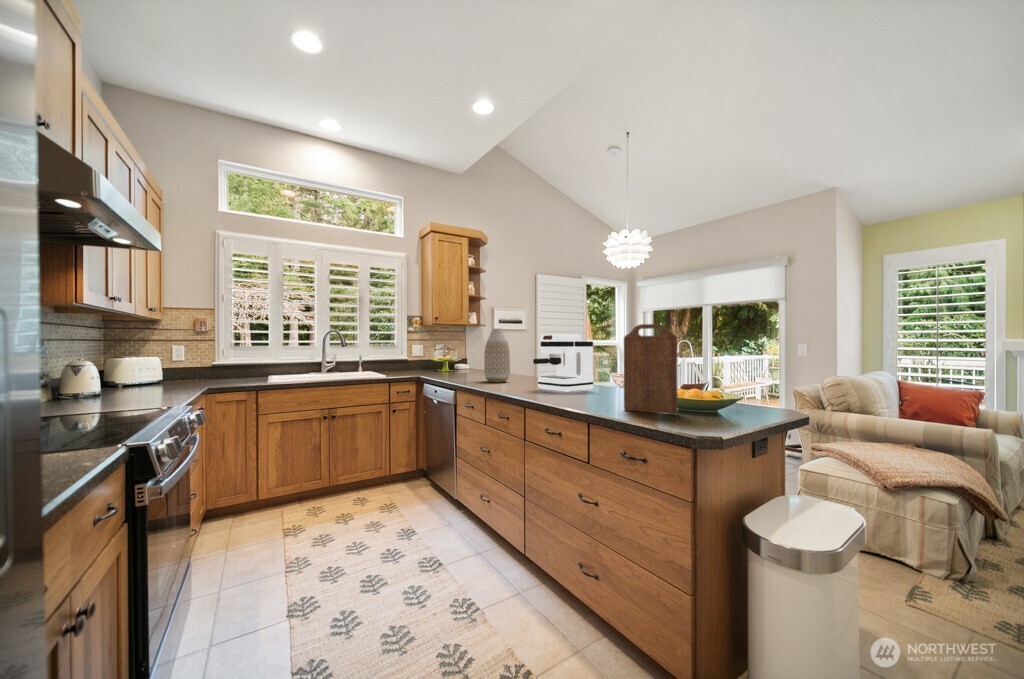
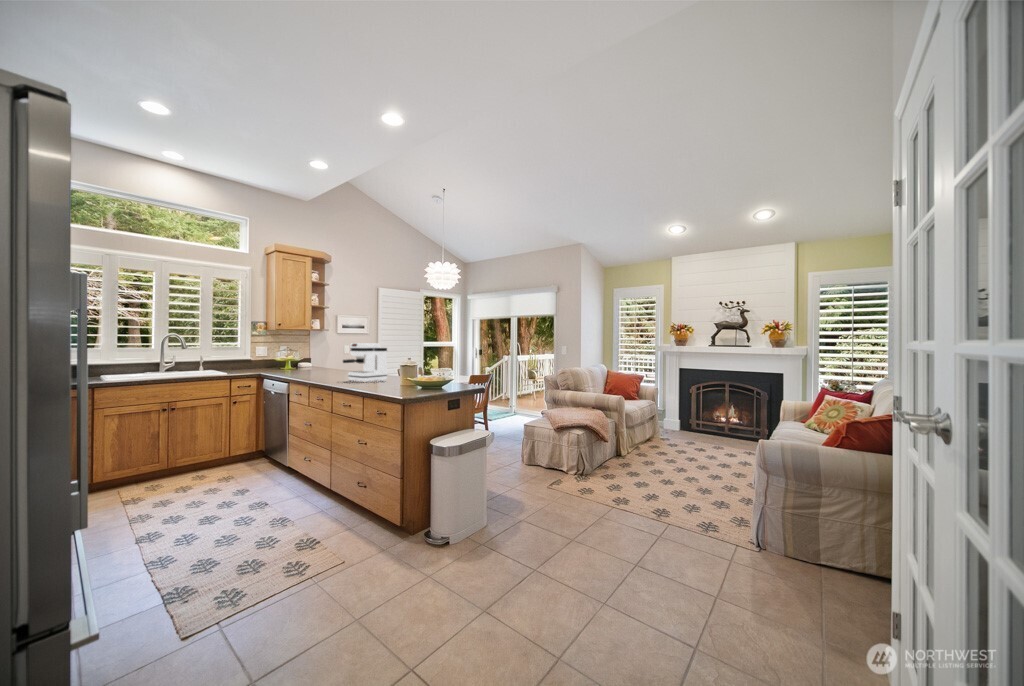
cutting board: present [624,324,678,414] -> none [384,341,411,391]
vase: present [484,328,510,382] -> none [313,337,334,377]

